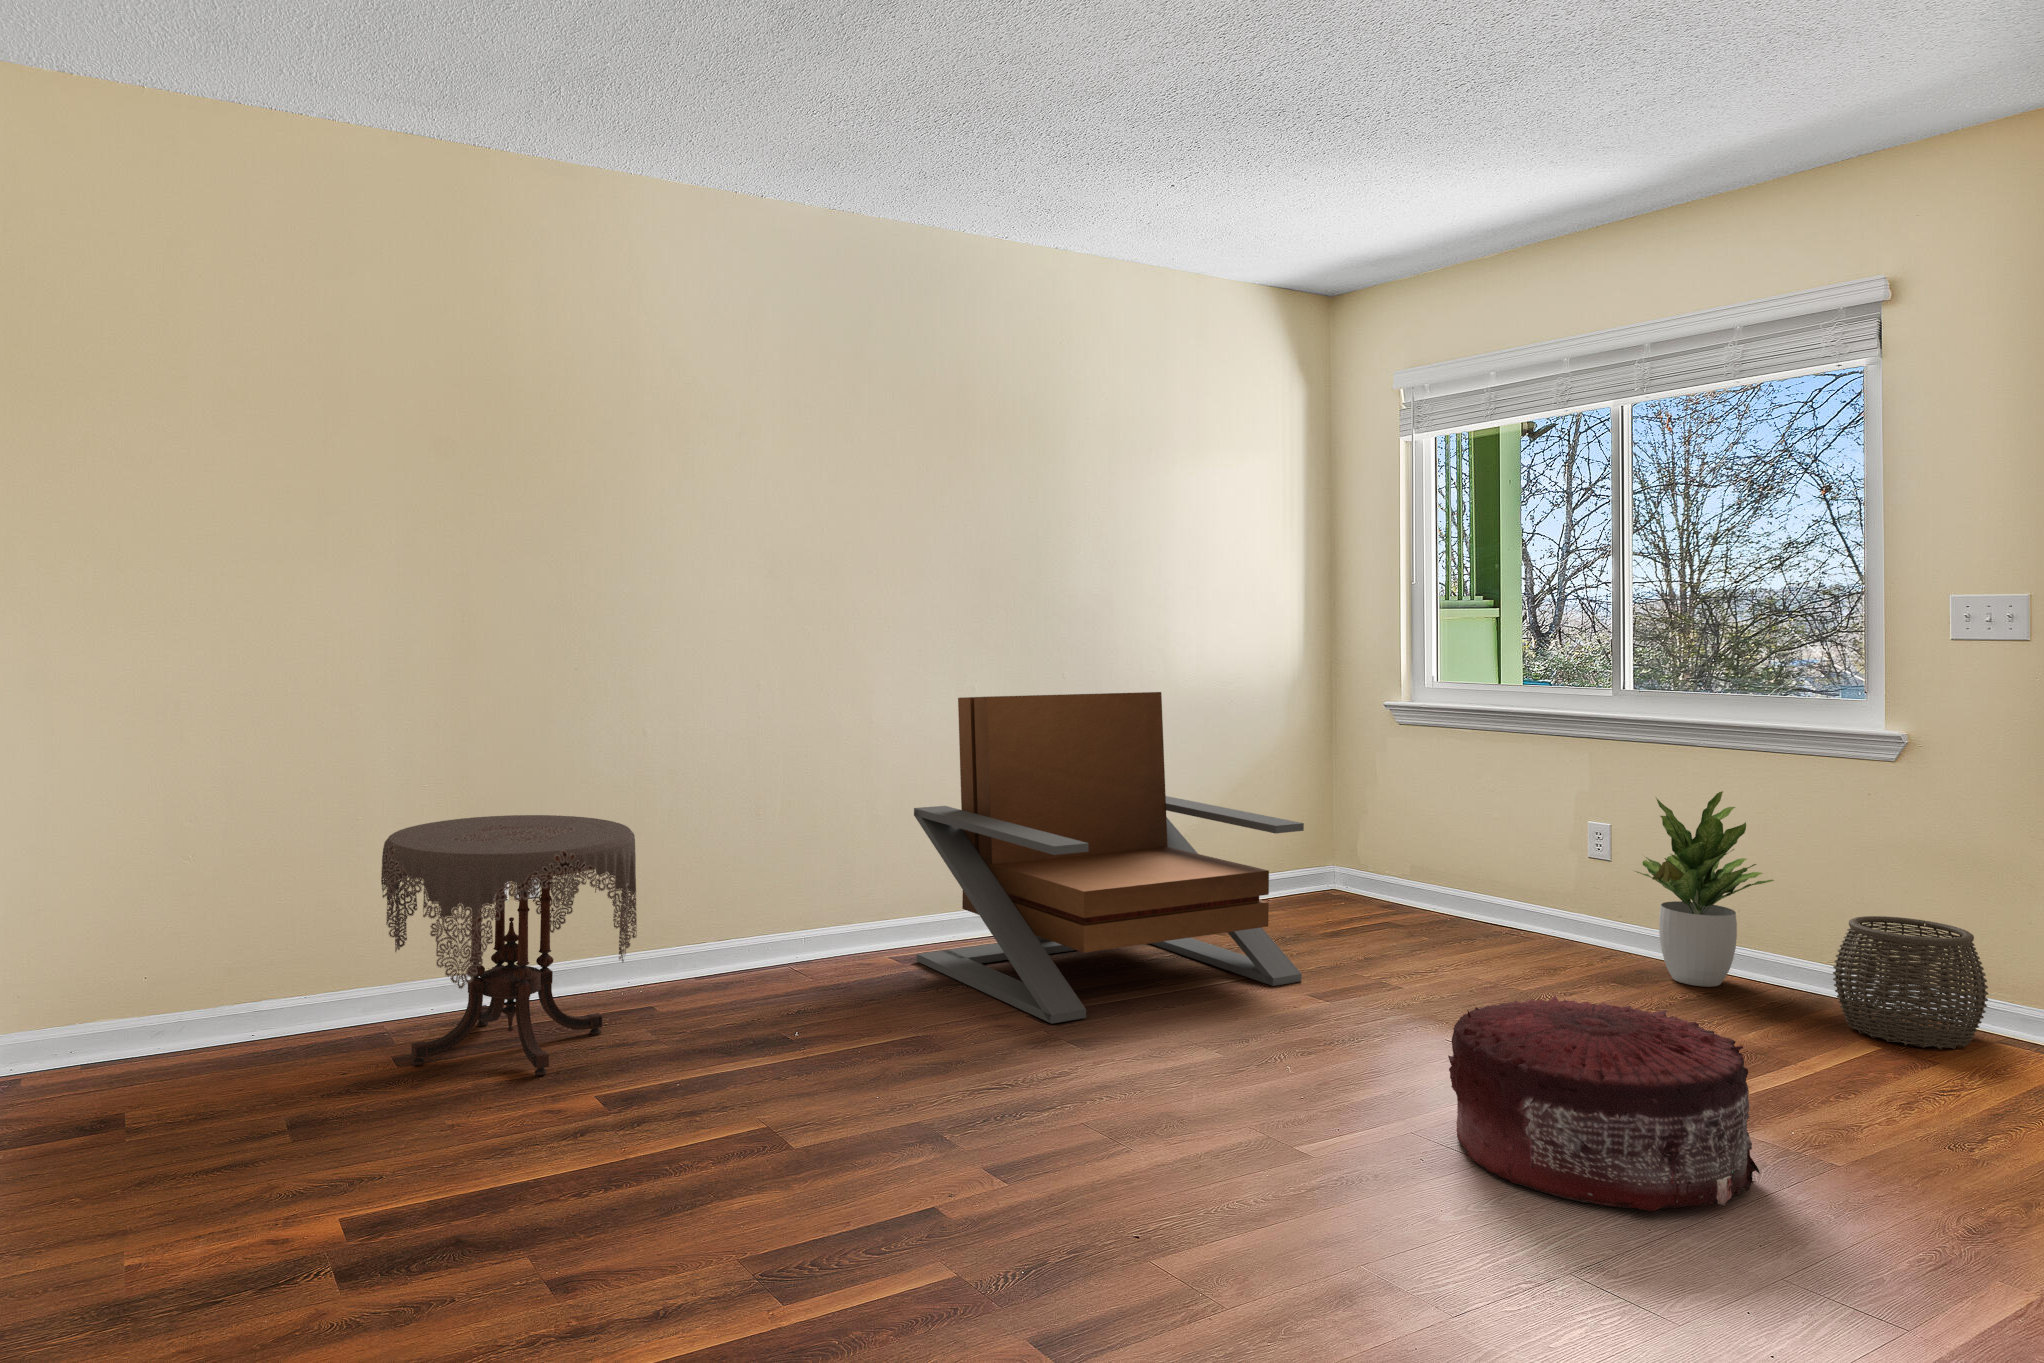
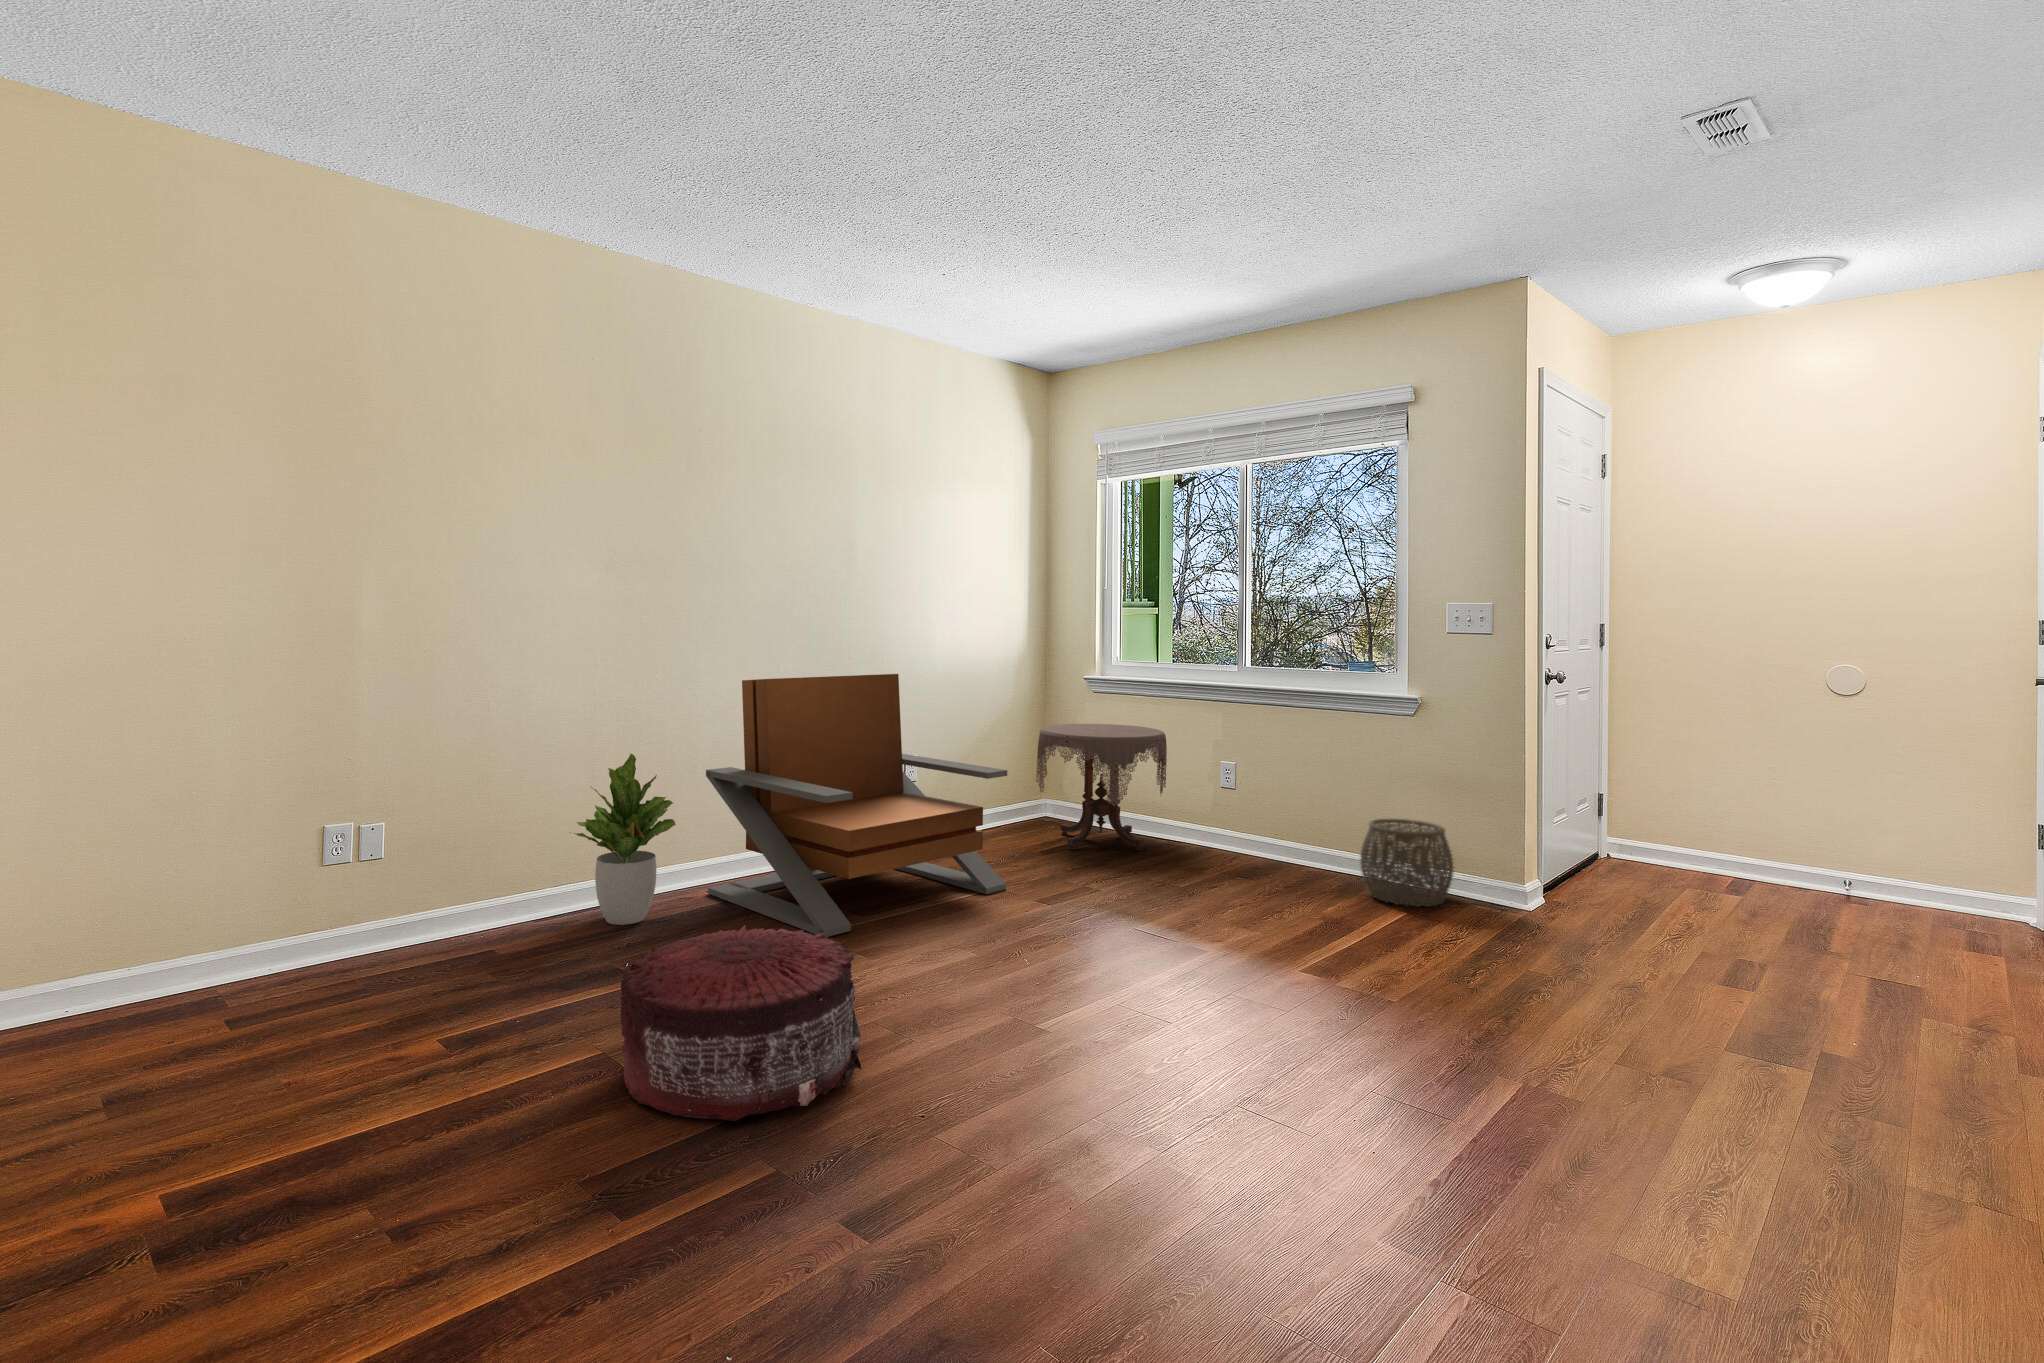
potted plant: present [1635,791,1774,987] -> present [576,754,676,925]
side table: present [381,815,637,1075] -> present [1036,724,1167,851]
pouf: present [1448,996,1760,1211] -> present [621,925,861,1121]

